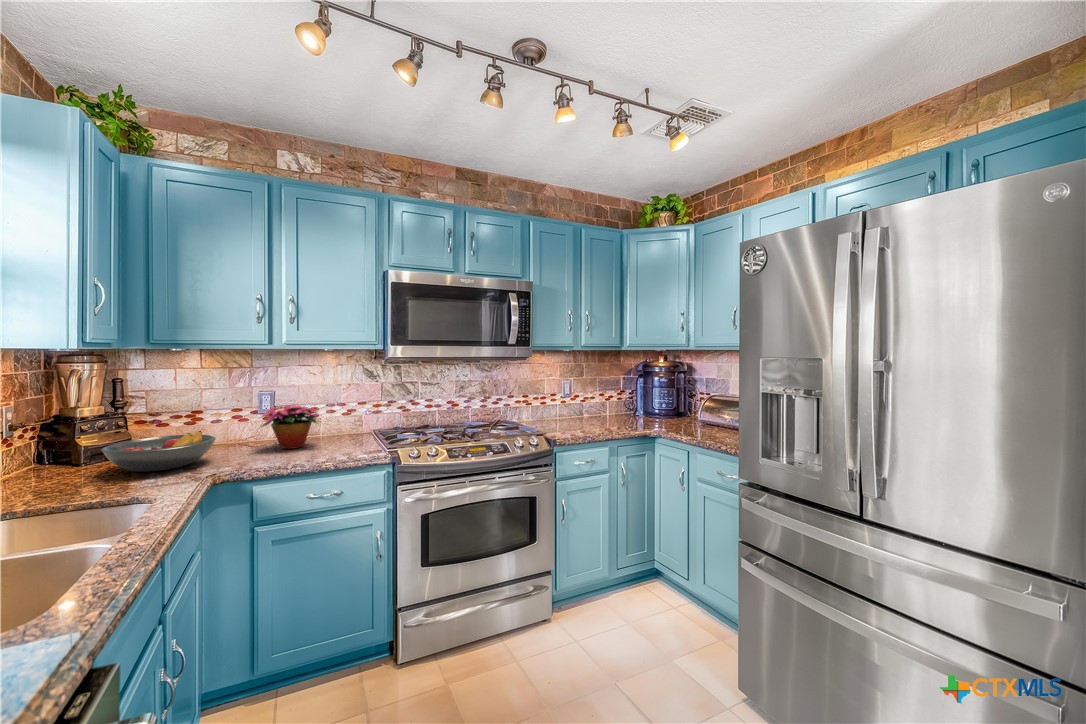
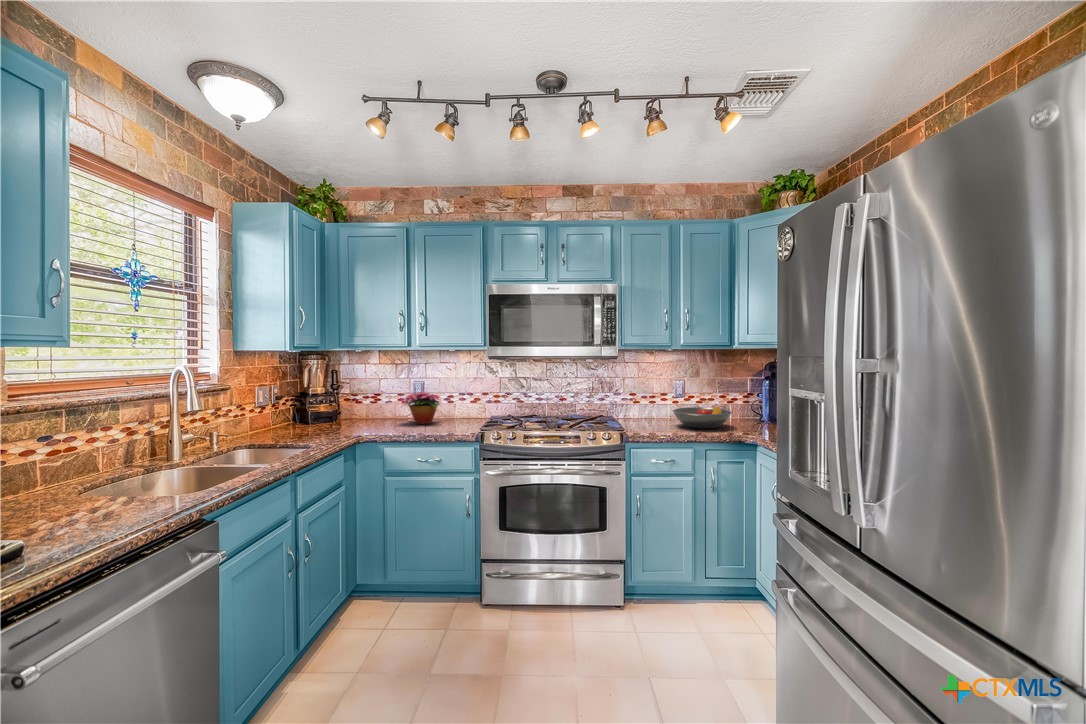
fruit bowl: present [101,431,216,472] -> present [673,405,732,428]

